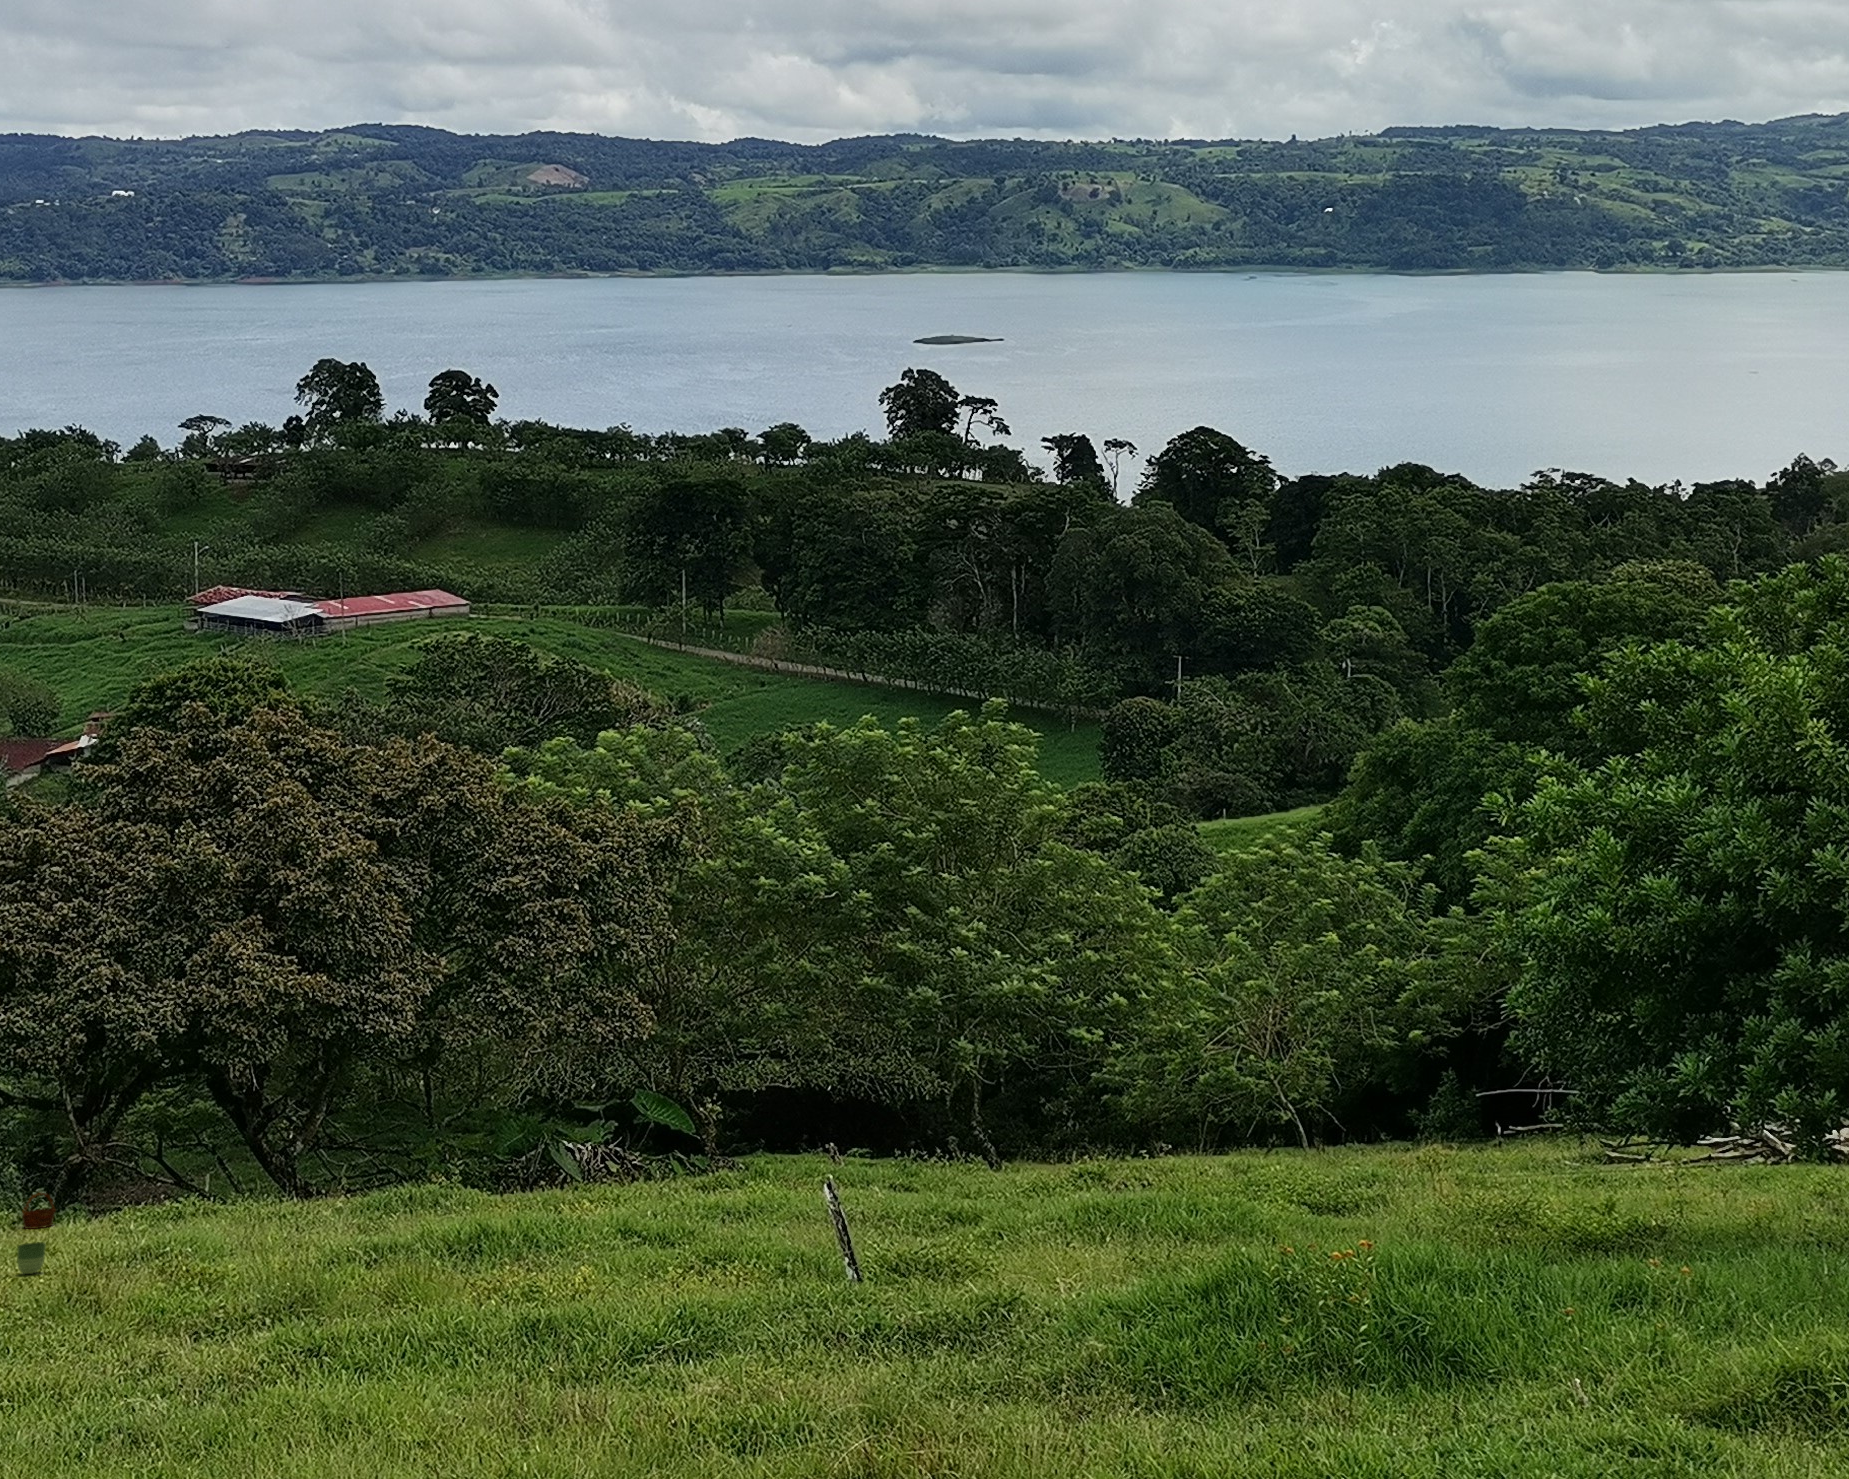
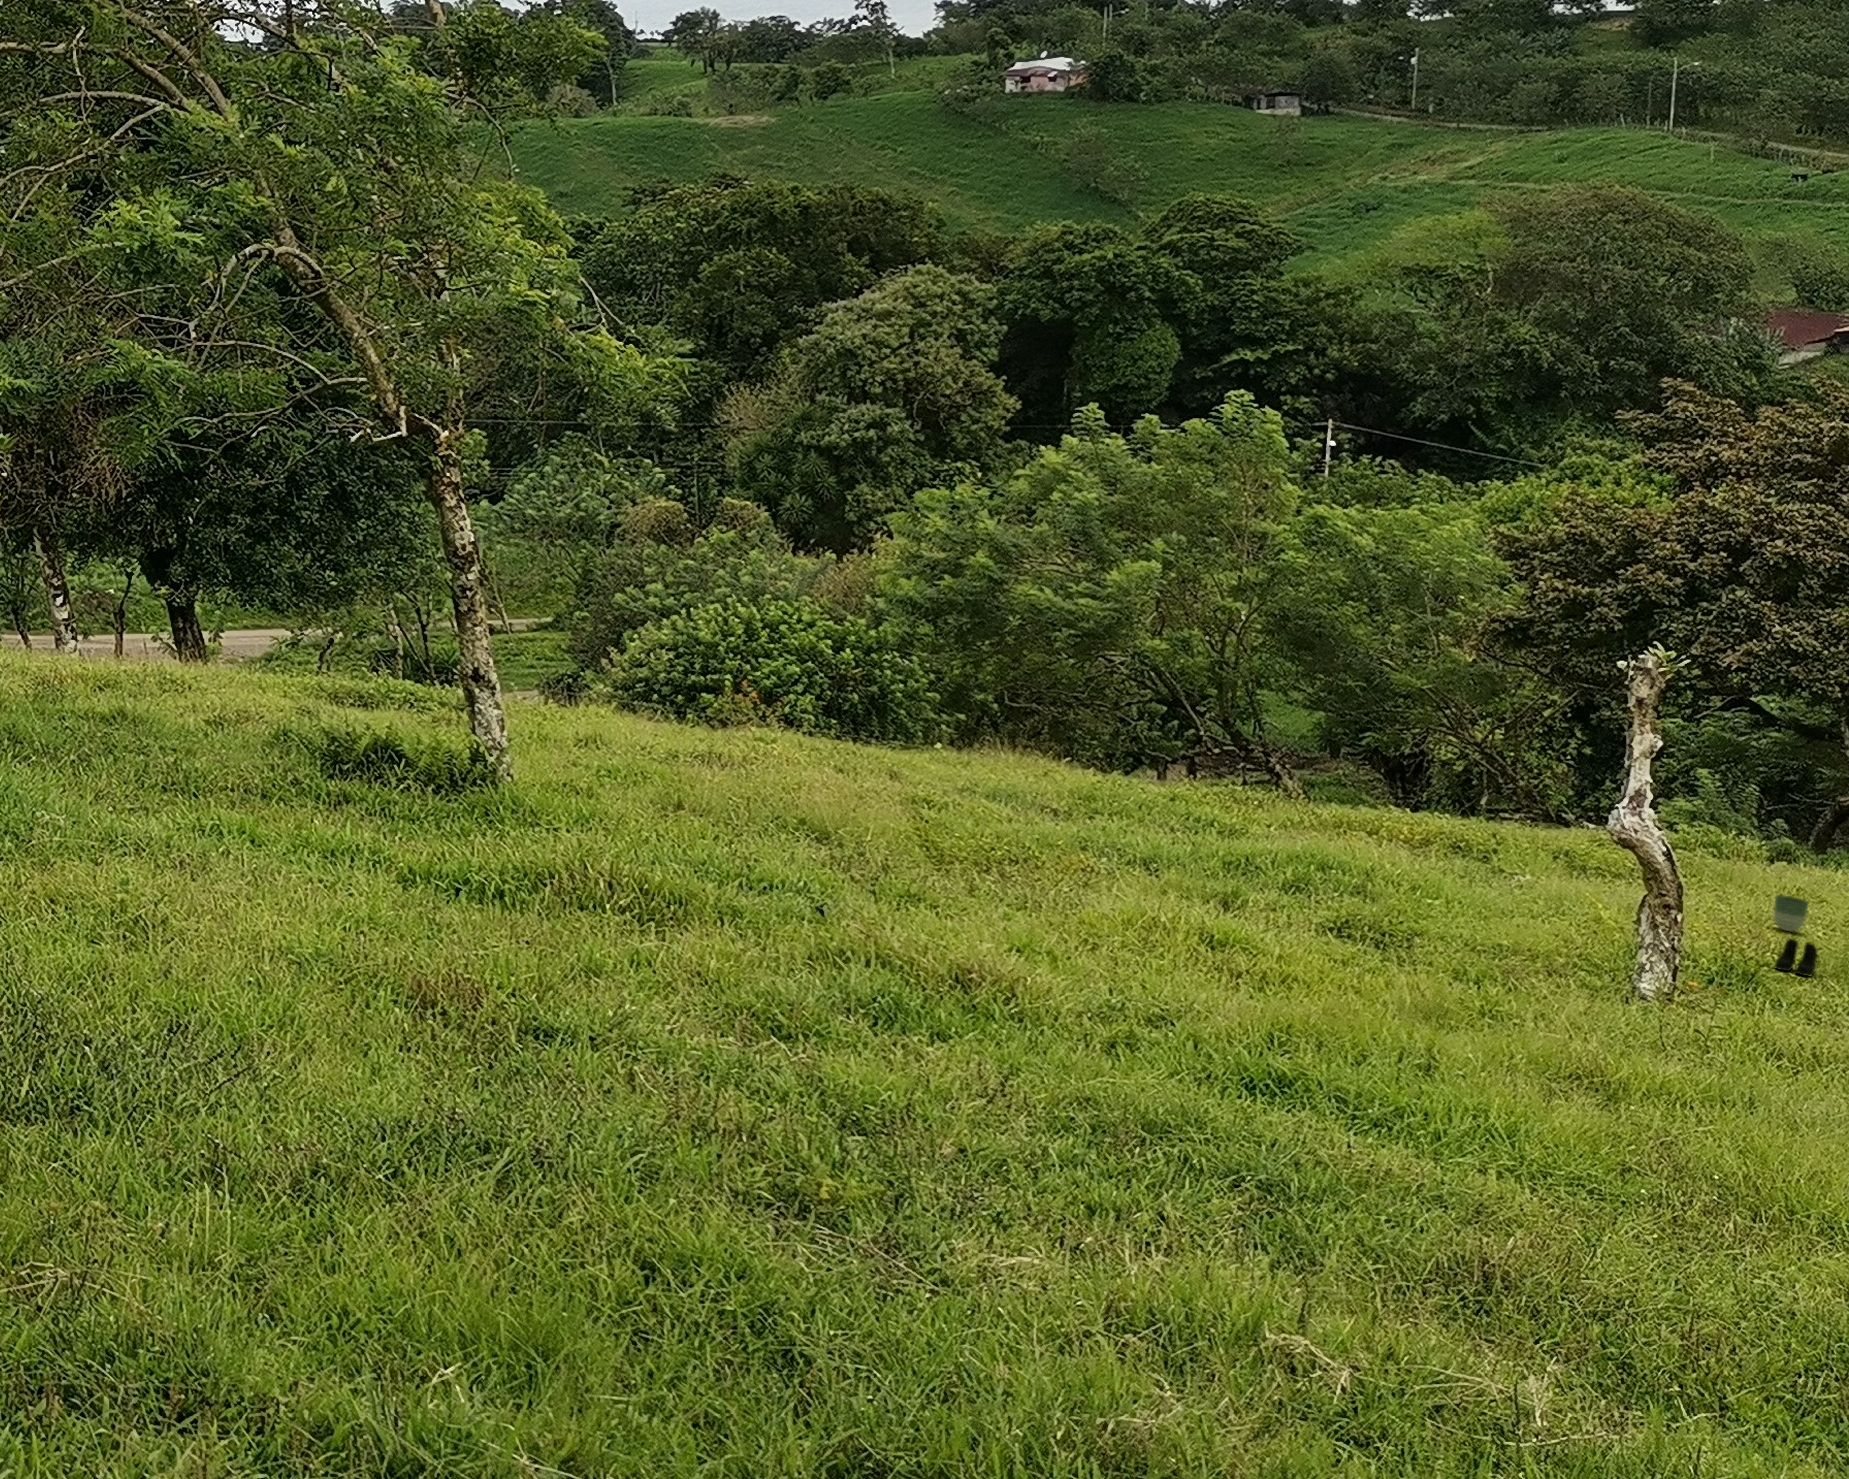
basket: present [22,1193,56,1229] -> none [1775,839,1816,880]
boots: none [17,1276,52,1309] -> present [1775,938,1817,977]

